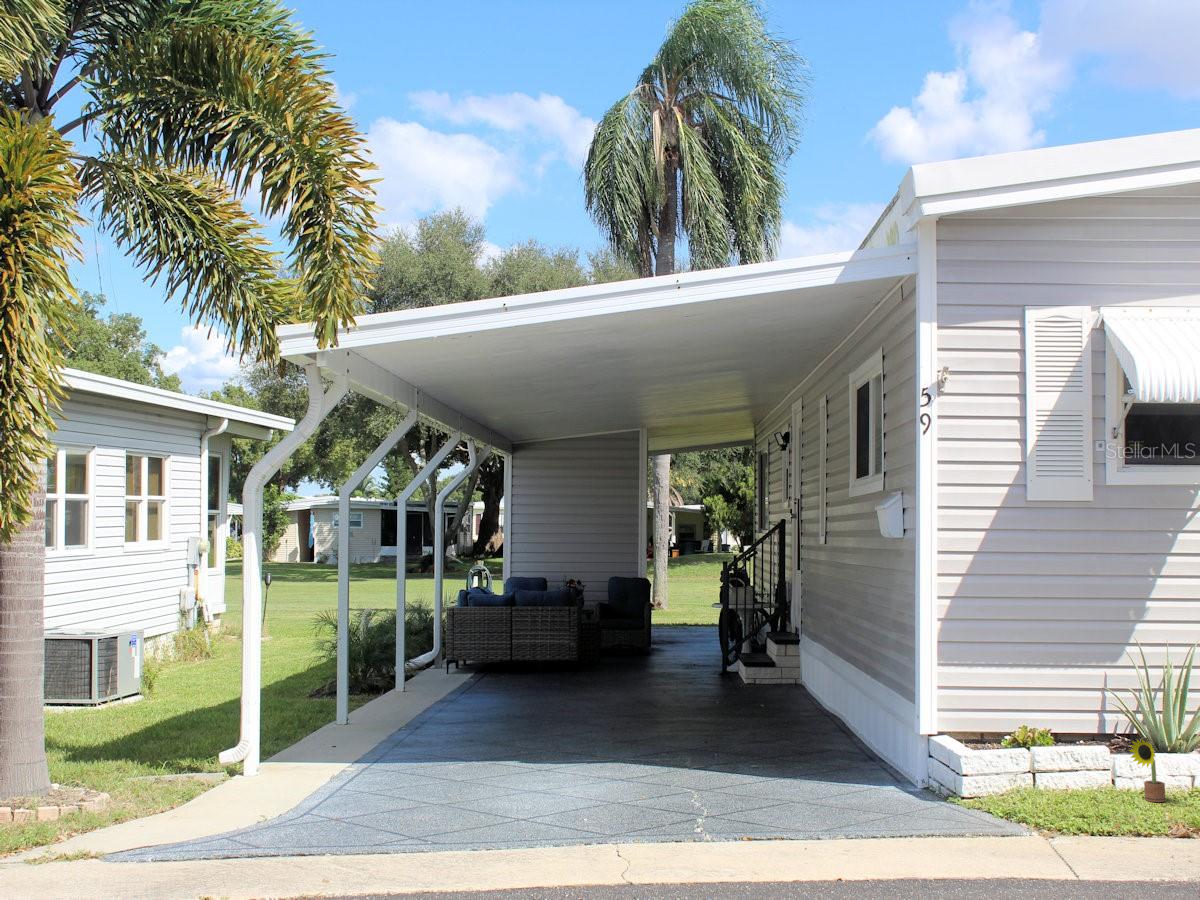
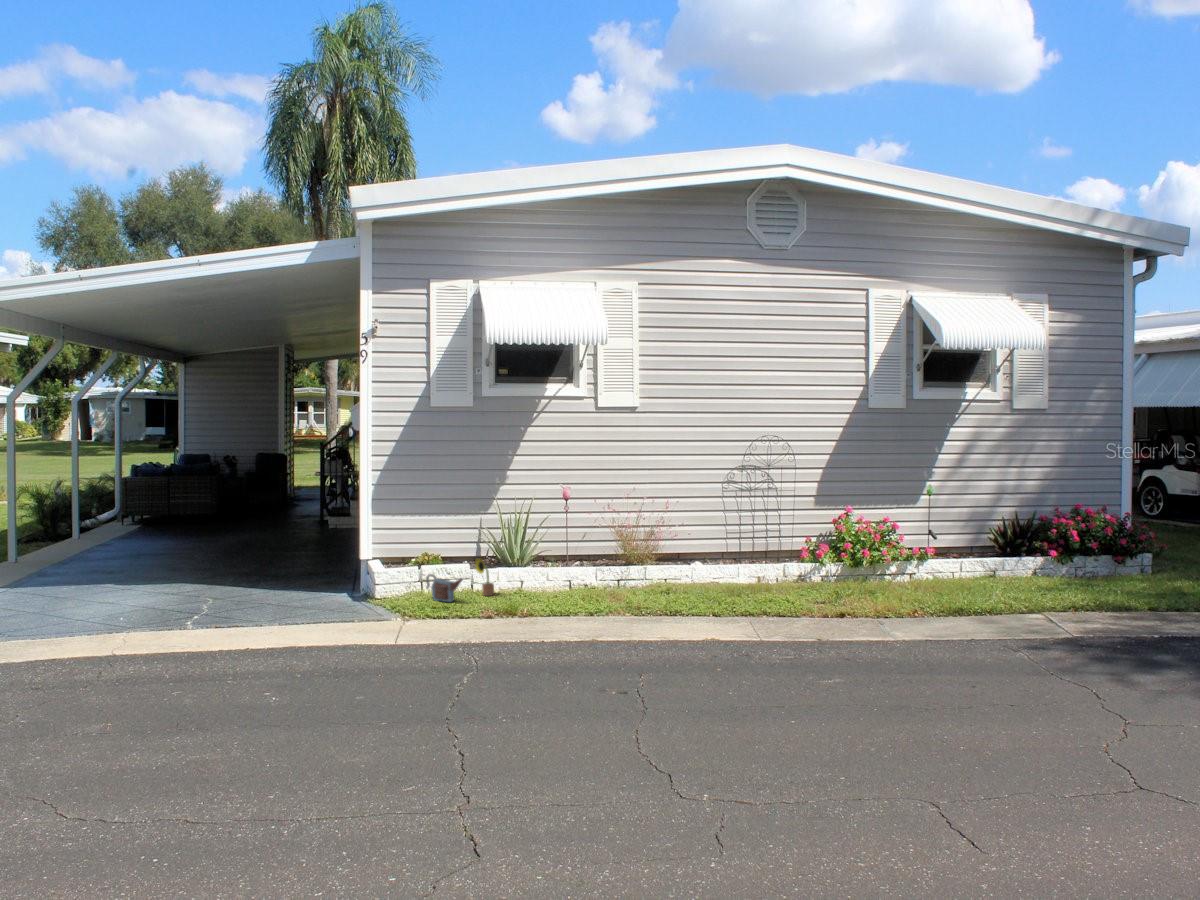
watering can: none [1053,761,1129,810] -> present [426,574,462,602]

